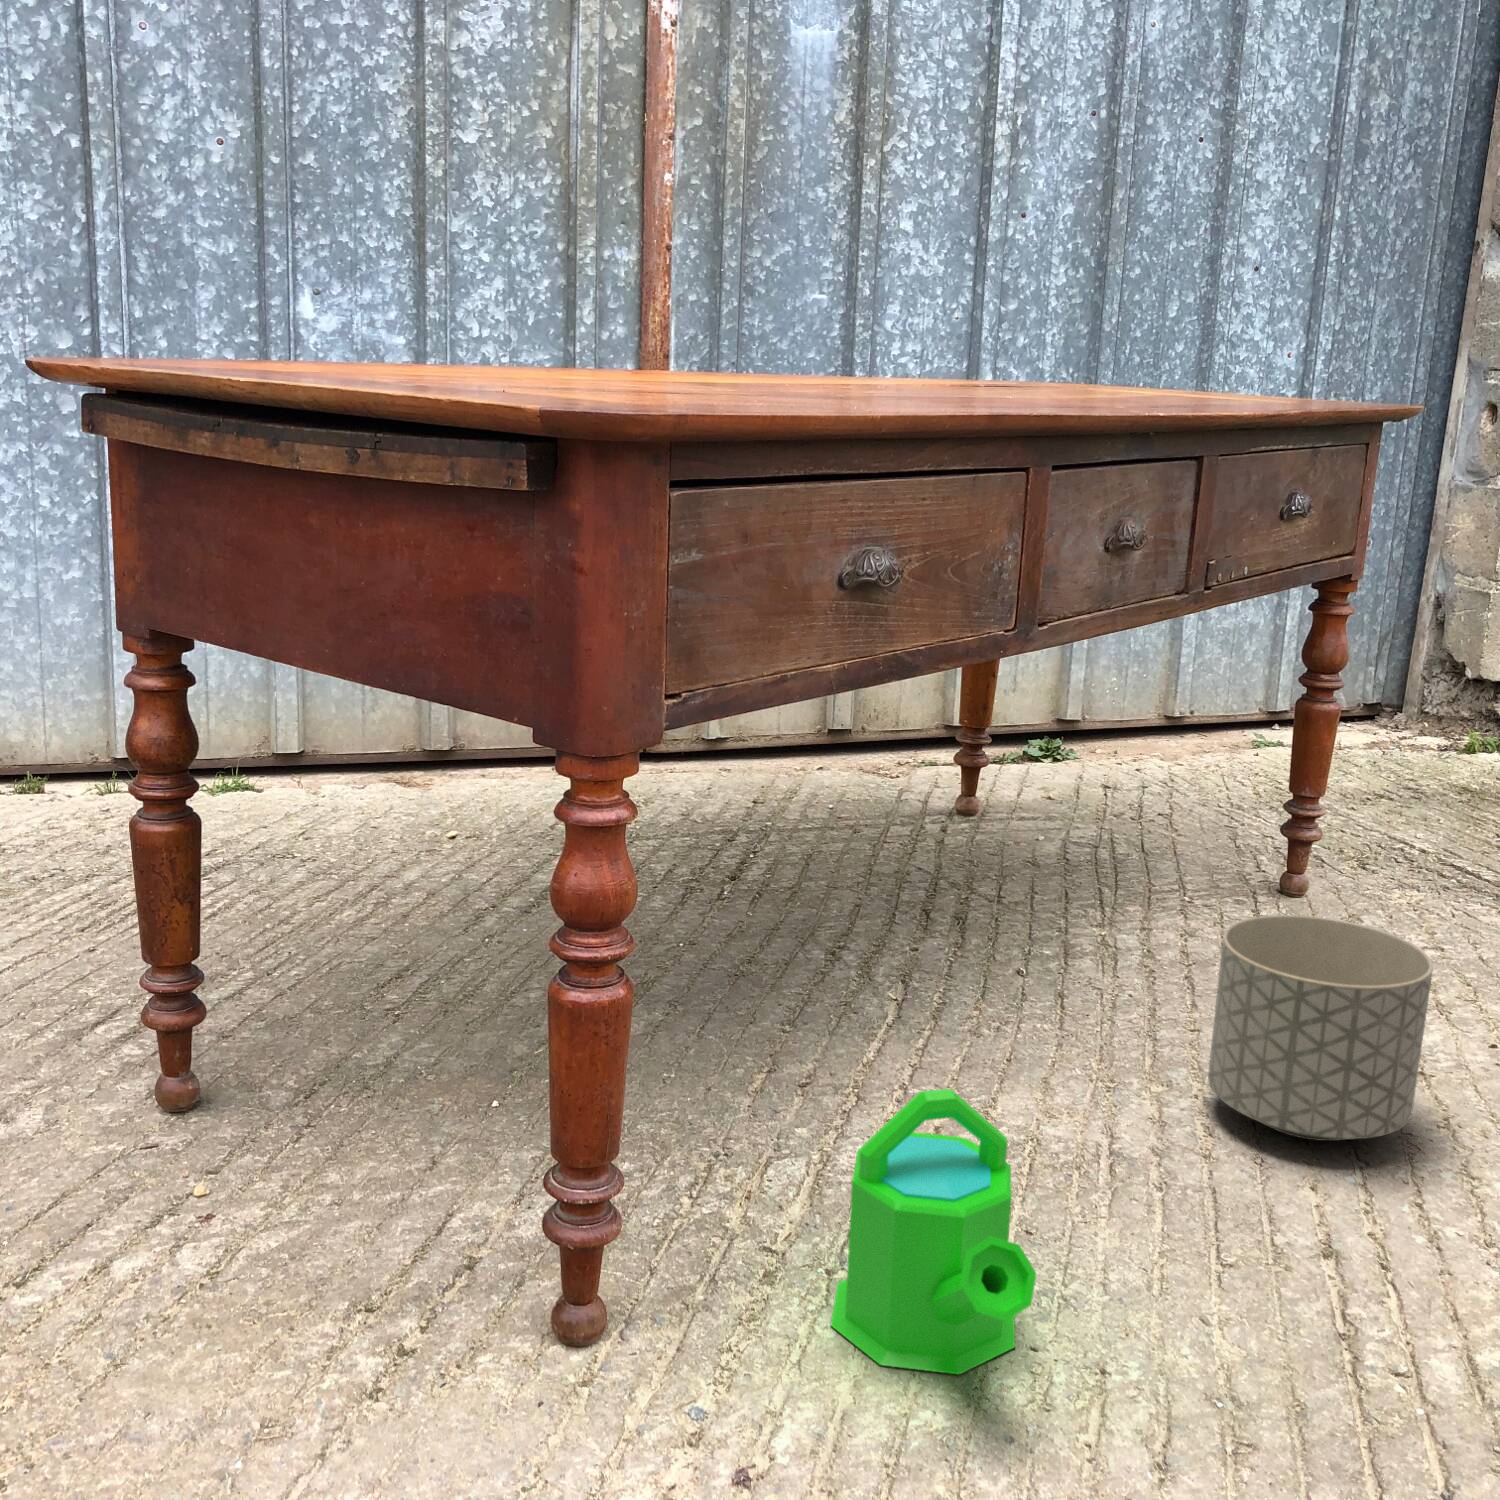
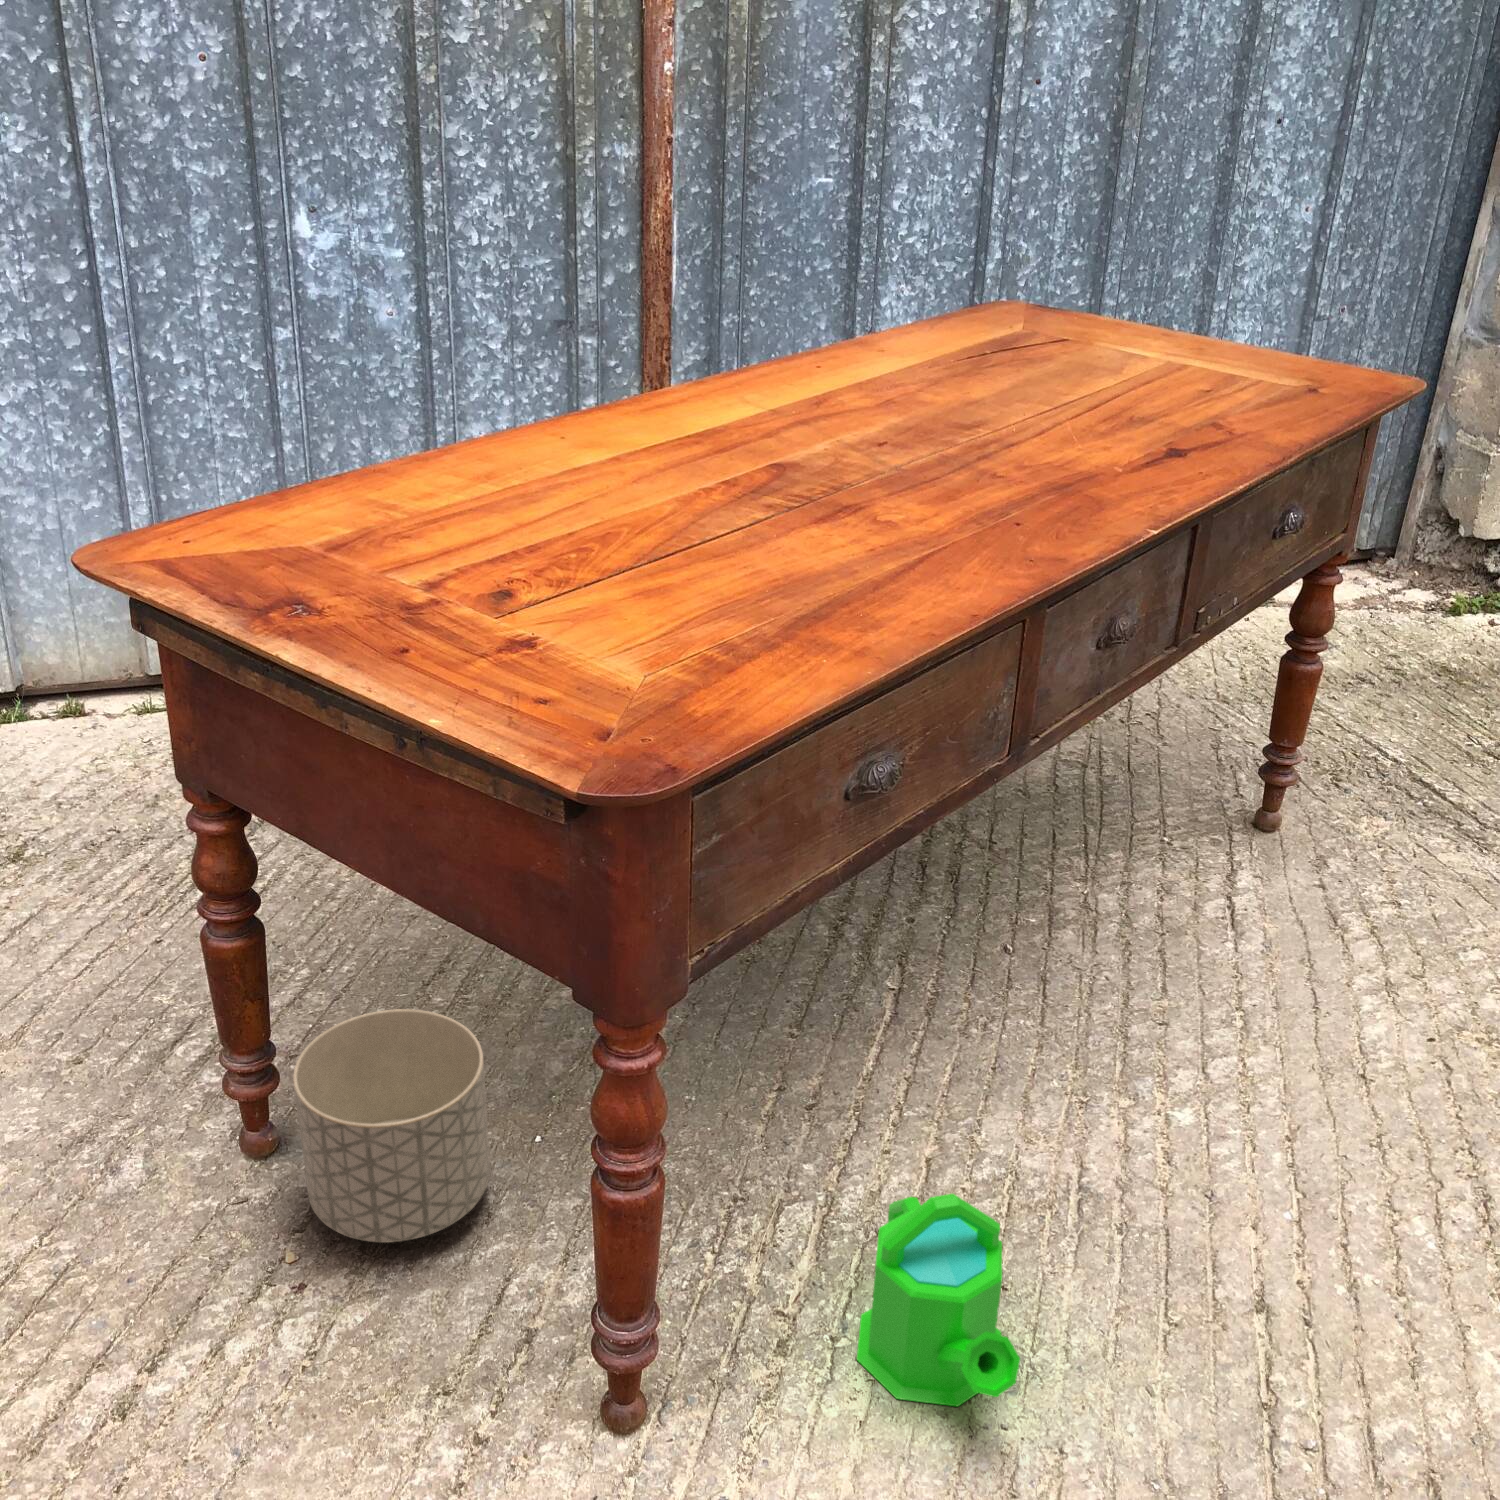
planter: present [1208,915,1433,1141] -> present [293,1009,490,1243]

